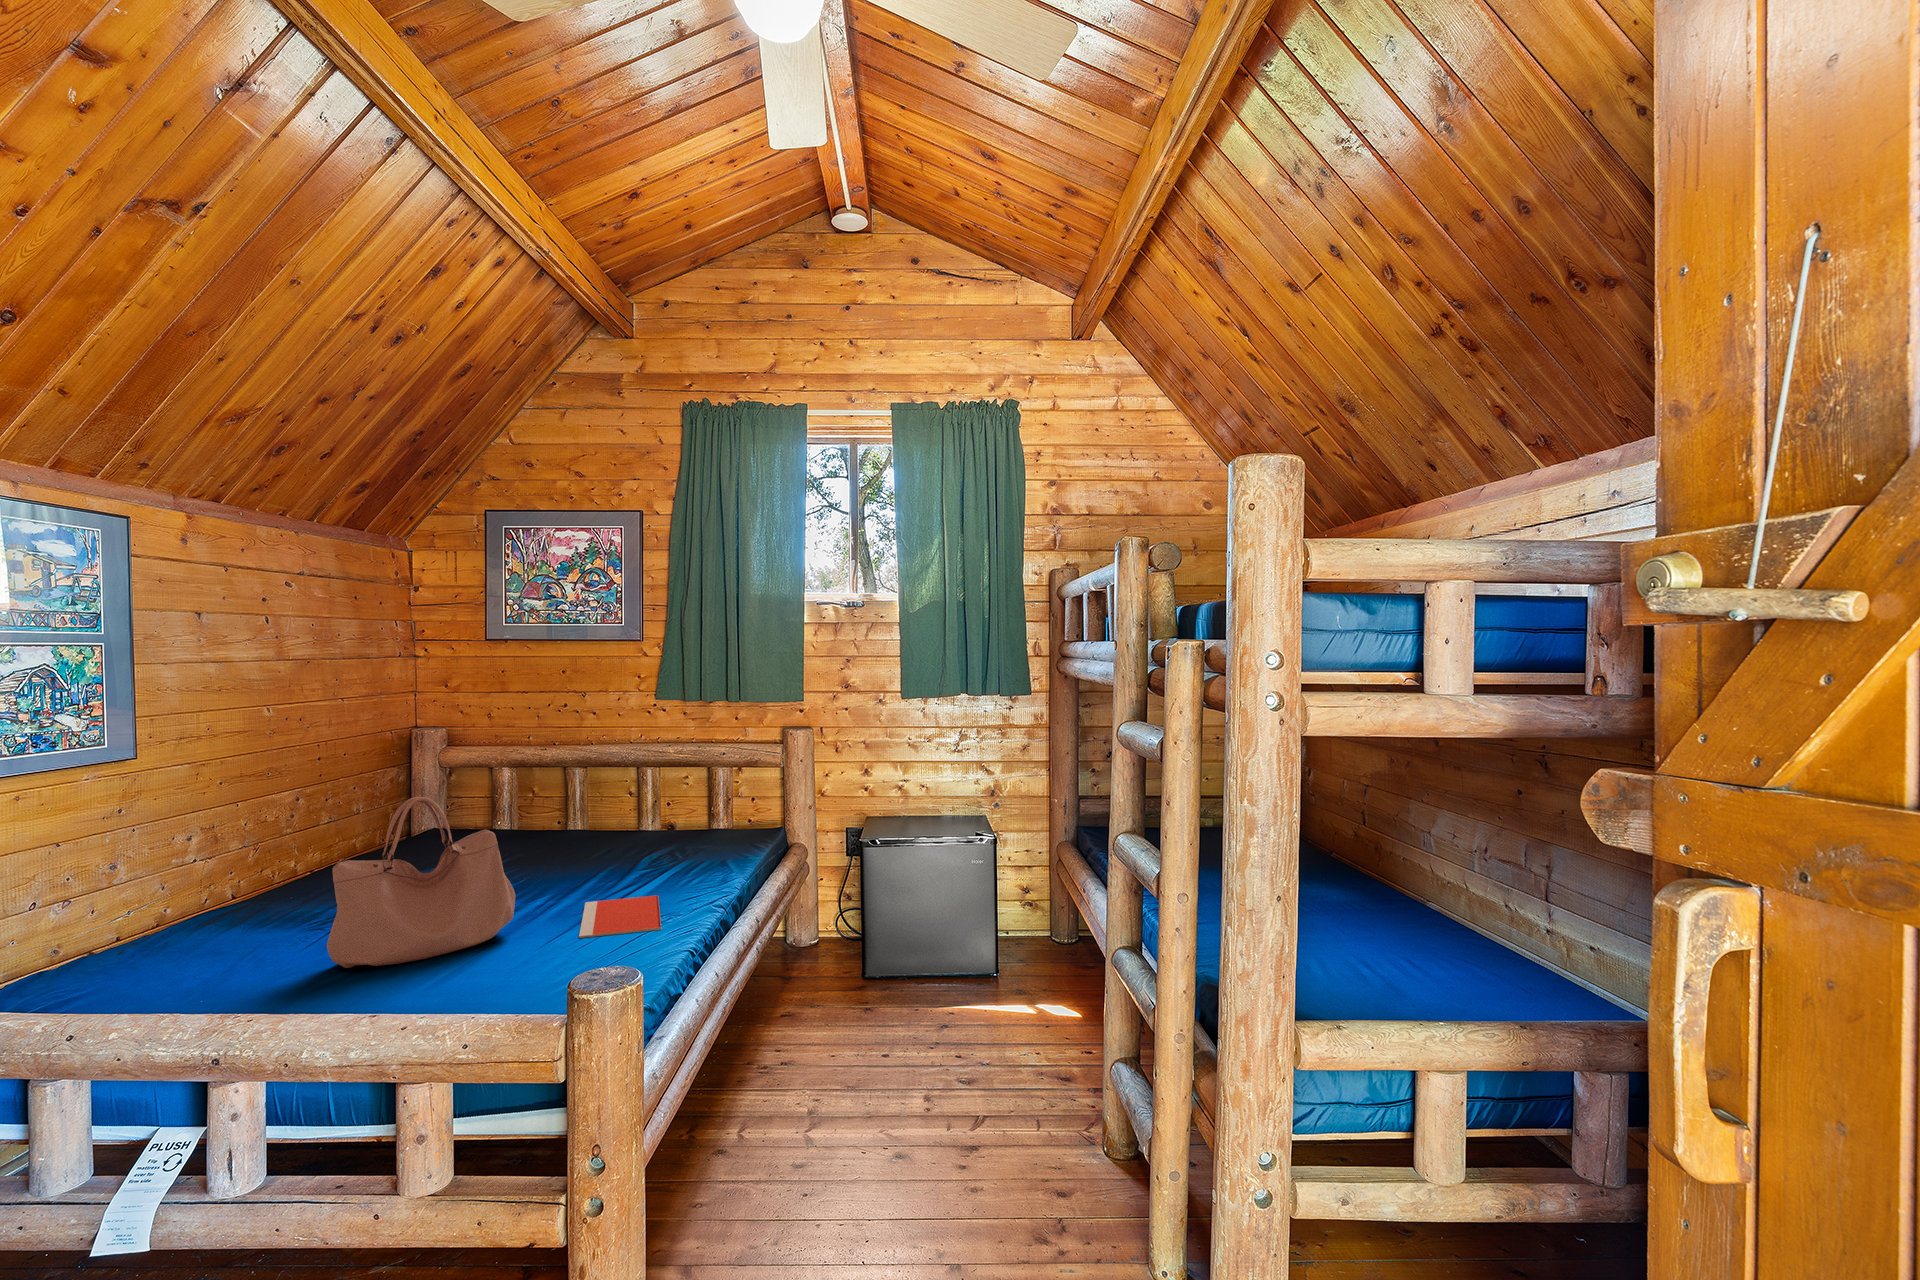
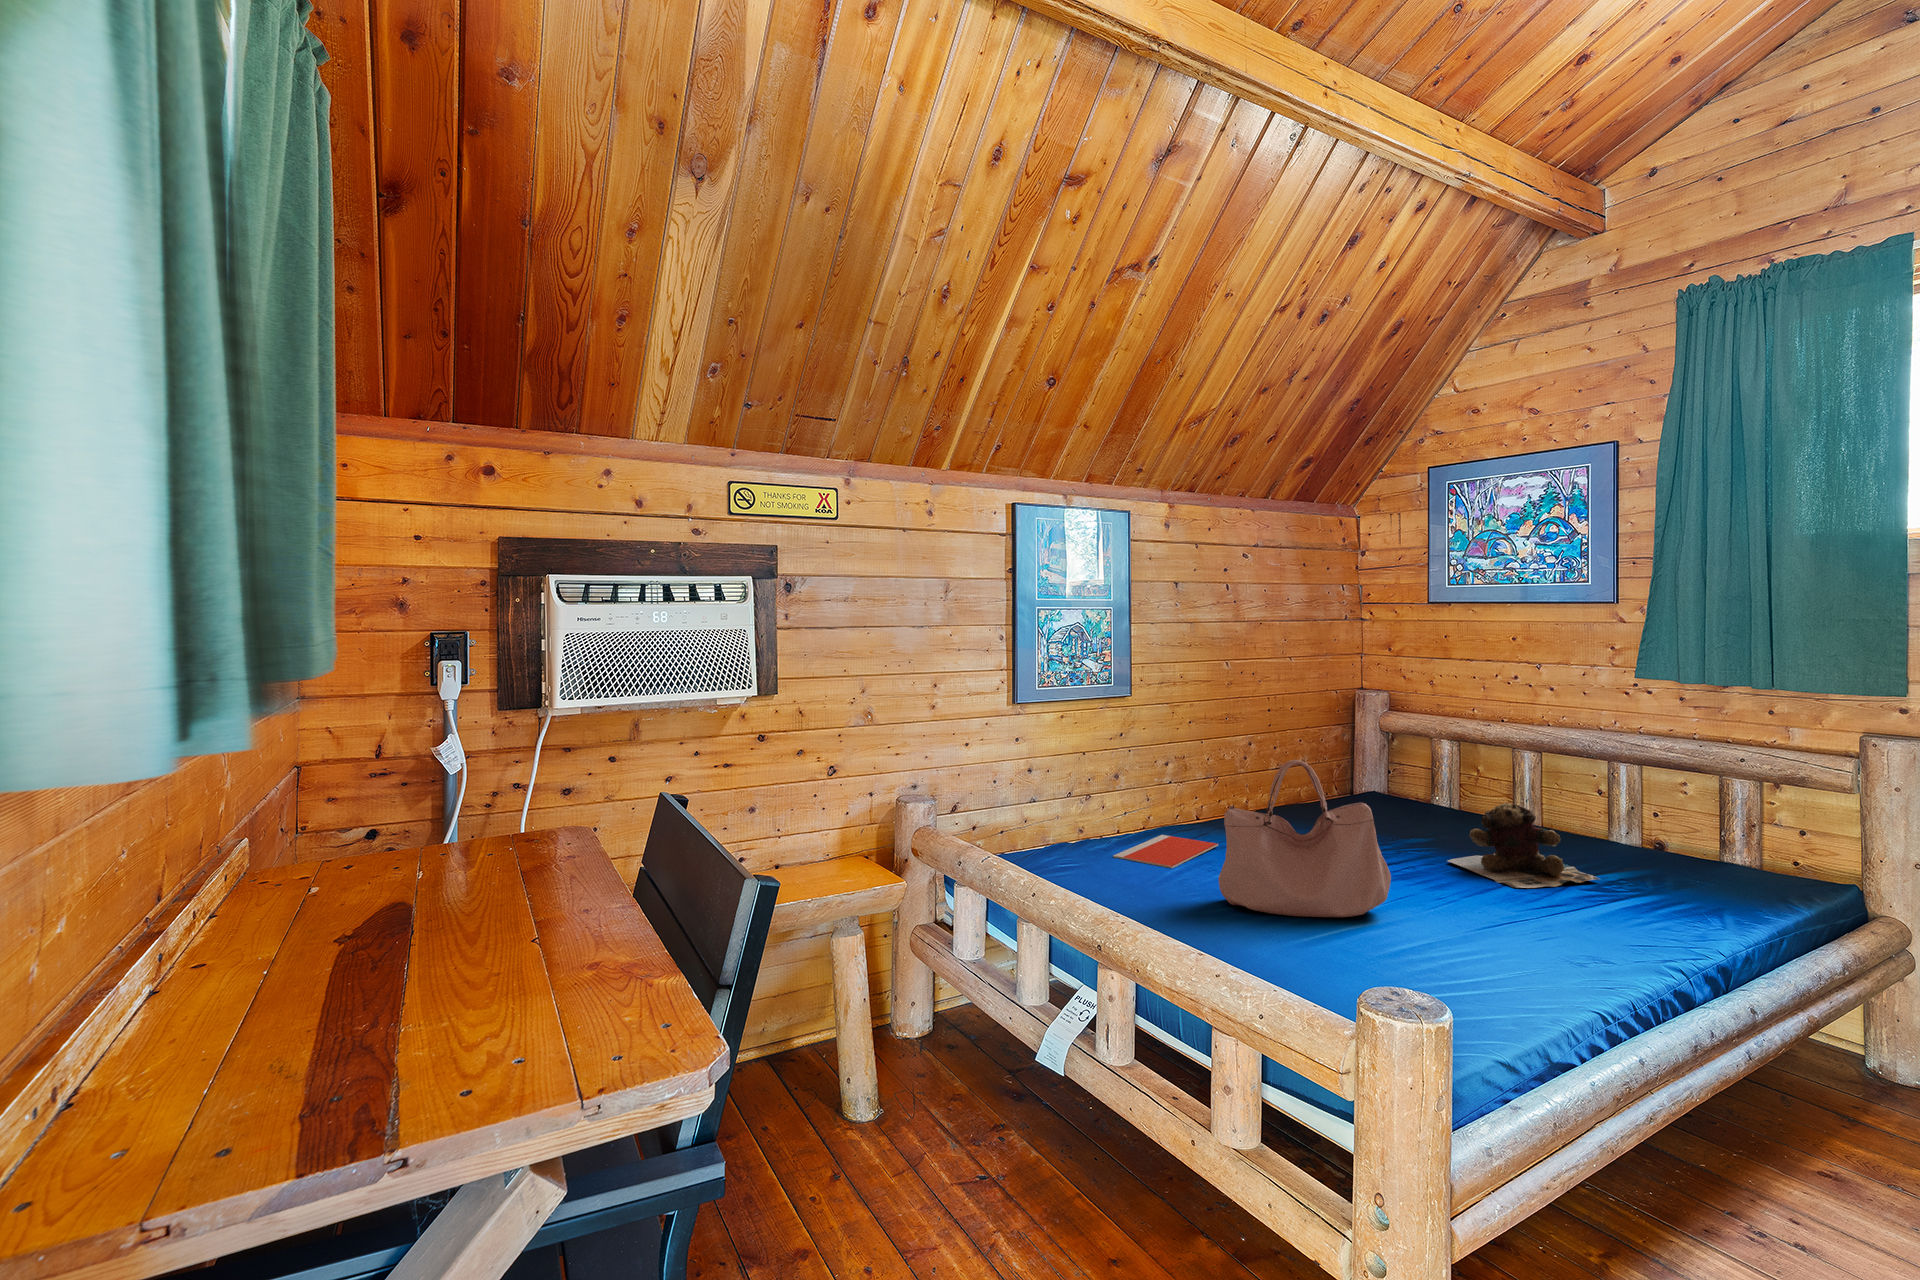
teddy bear: none [538,813,659,884] -> present [1448,803,1599,888]
notebook: present [579,895,661,938] -> present [1113,835,1218,868]

